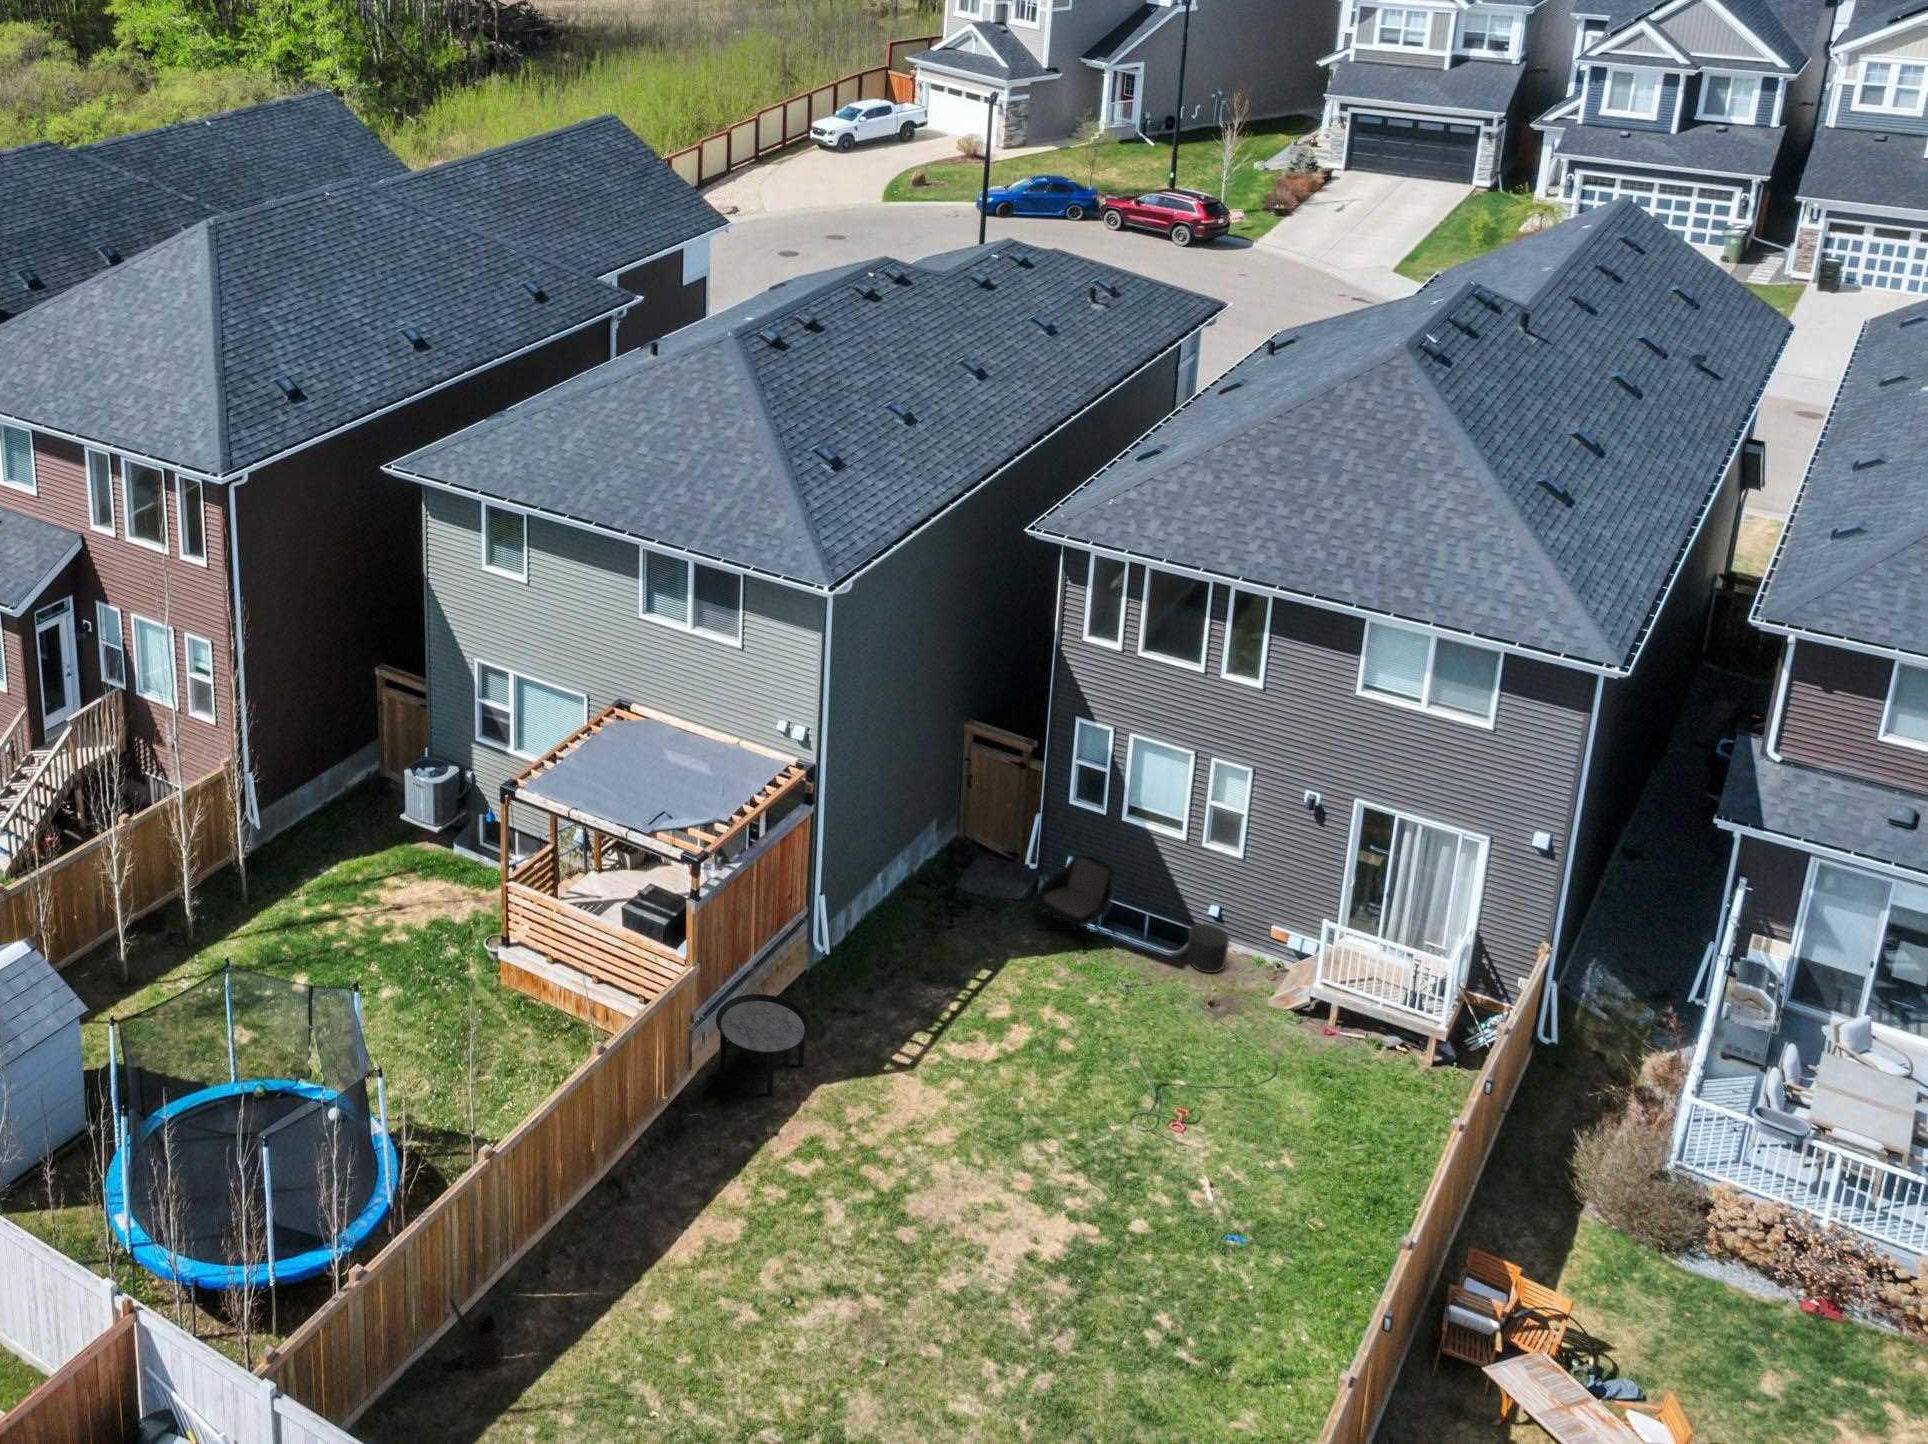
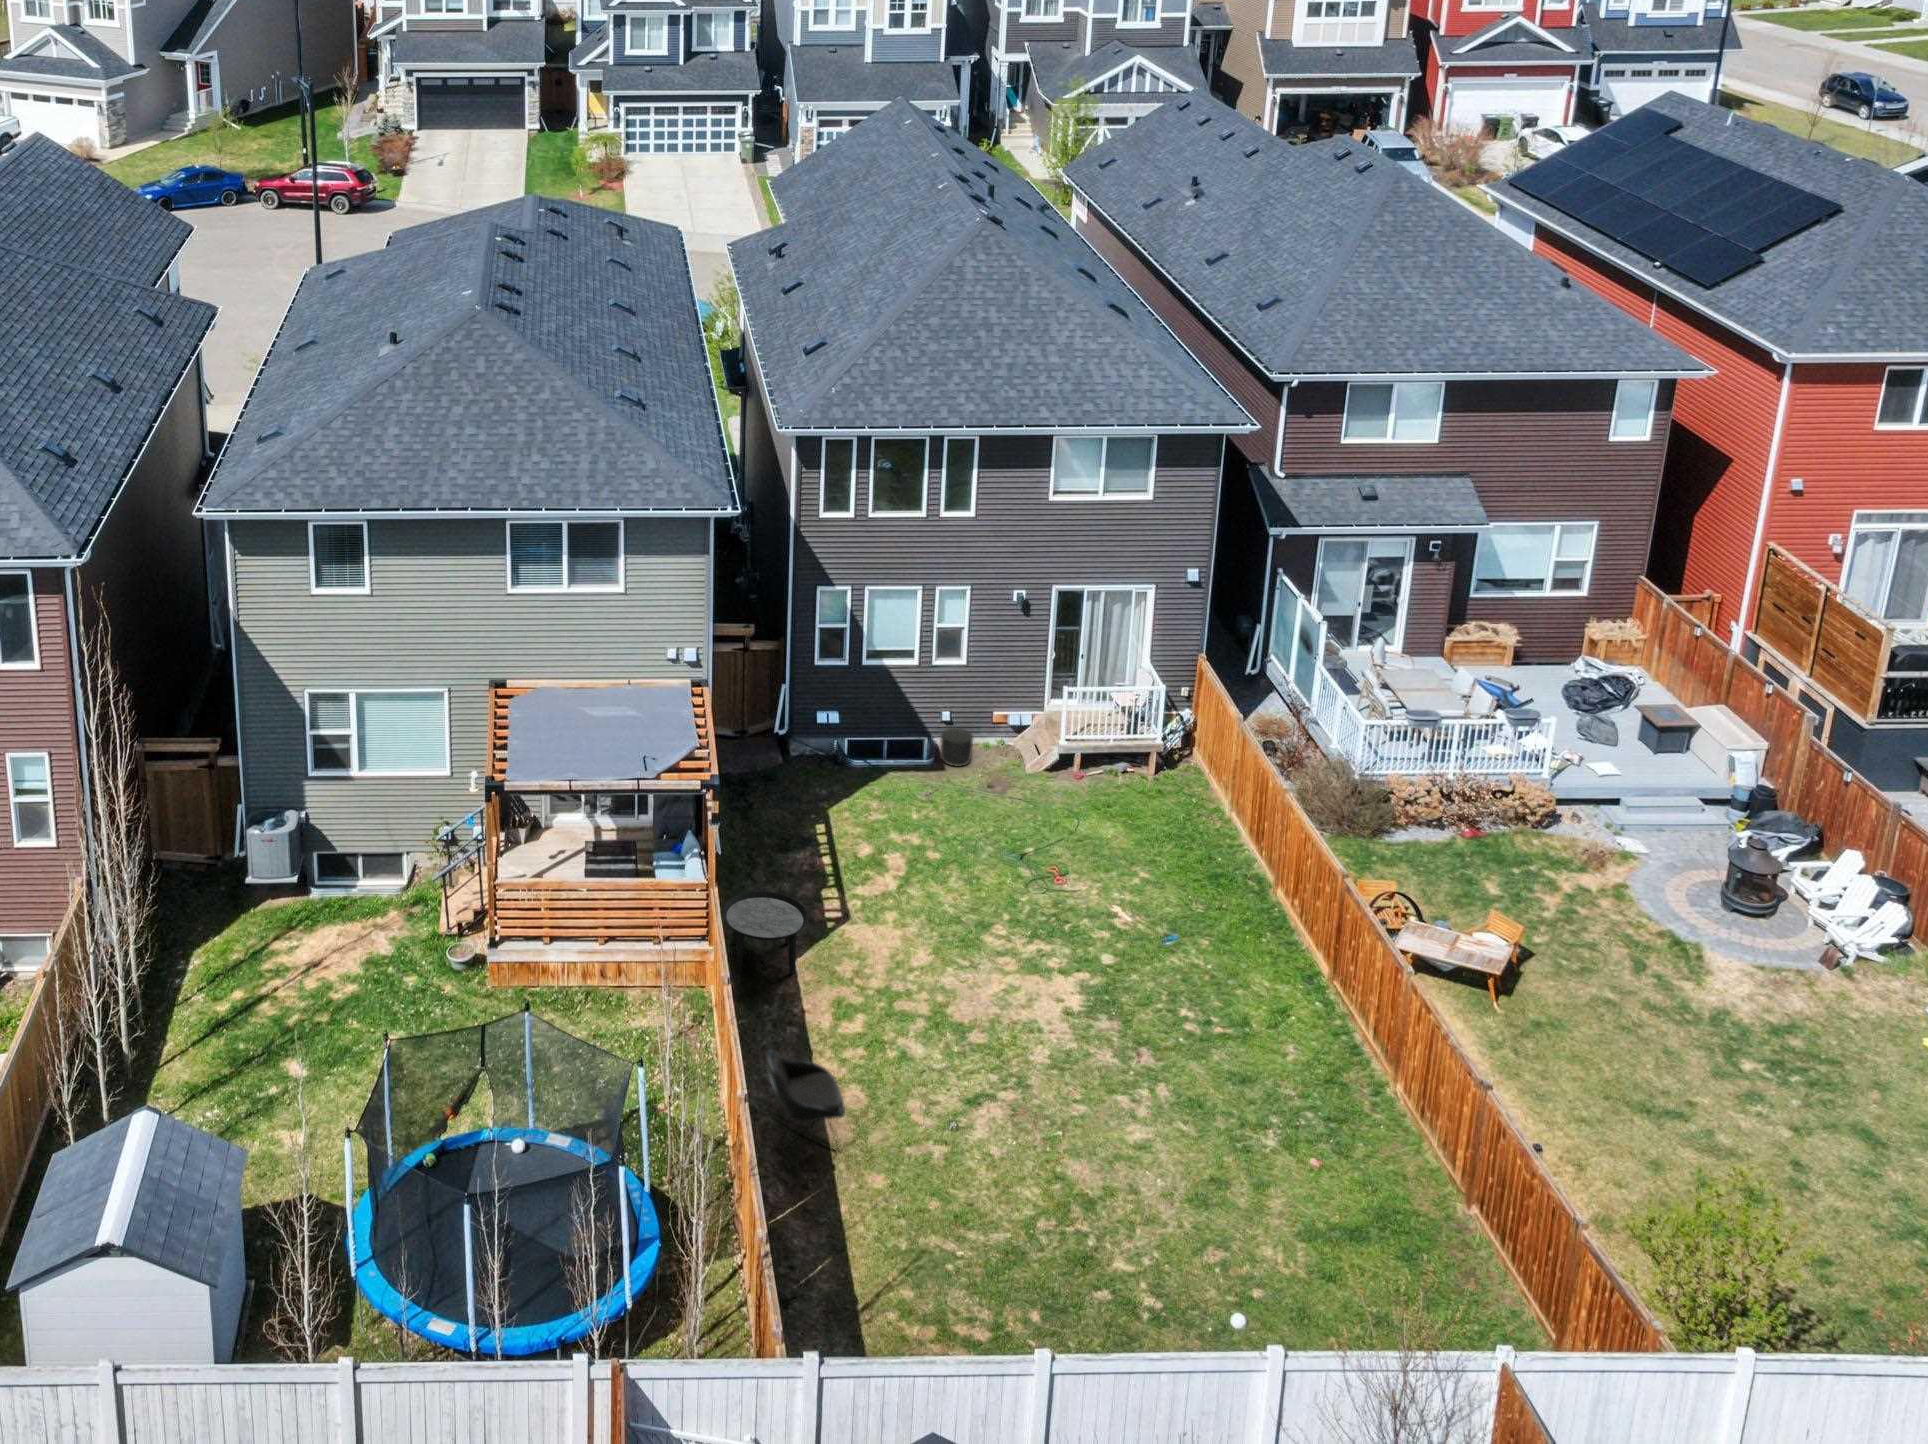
lounge chair: present [1036,854,1115,951] -> present [766,1049,845,1151]
watering can: present [449,1299,503,1368] -> none [789,1207,854,1262]

